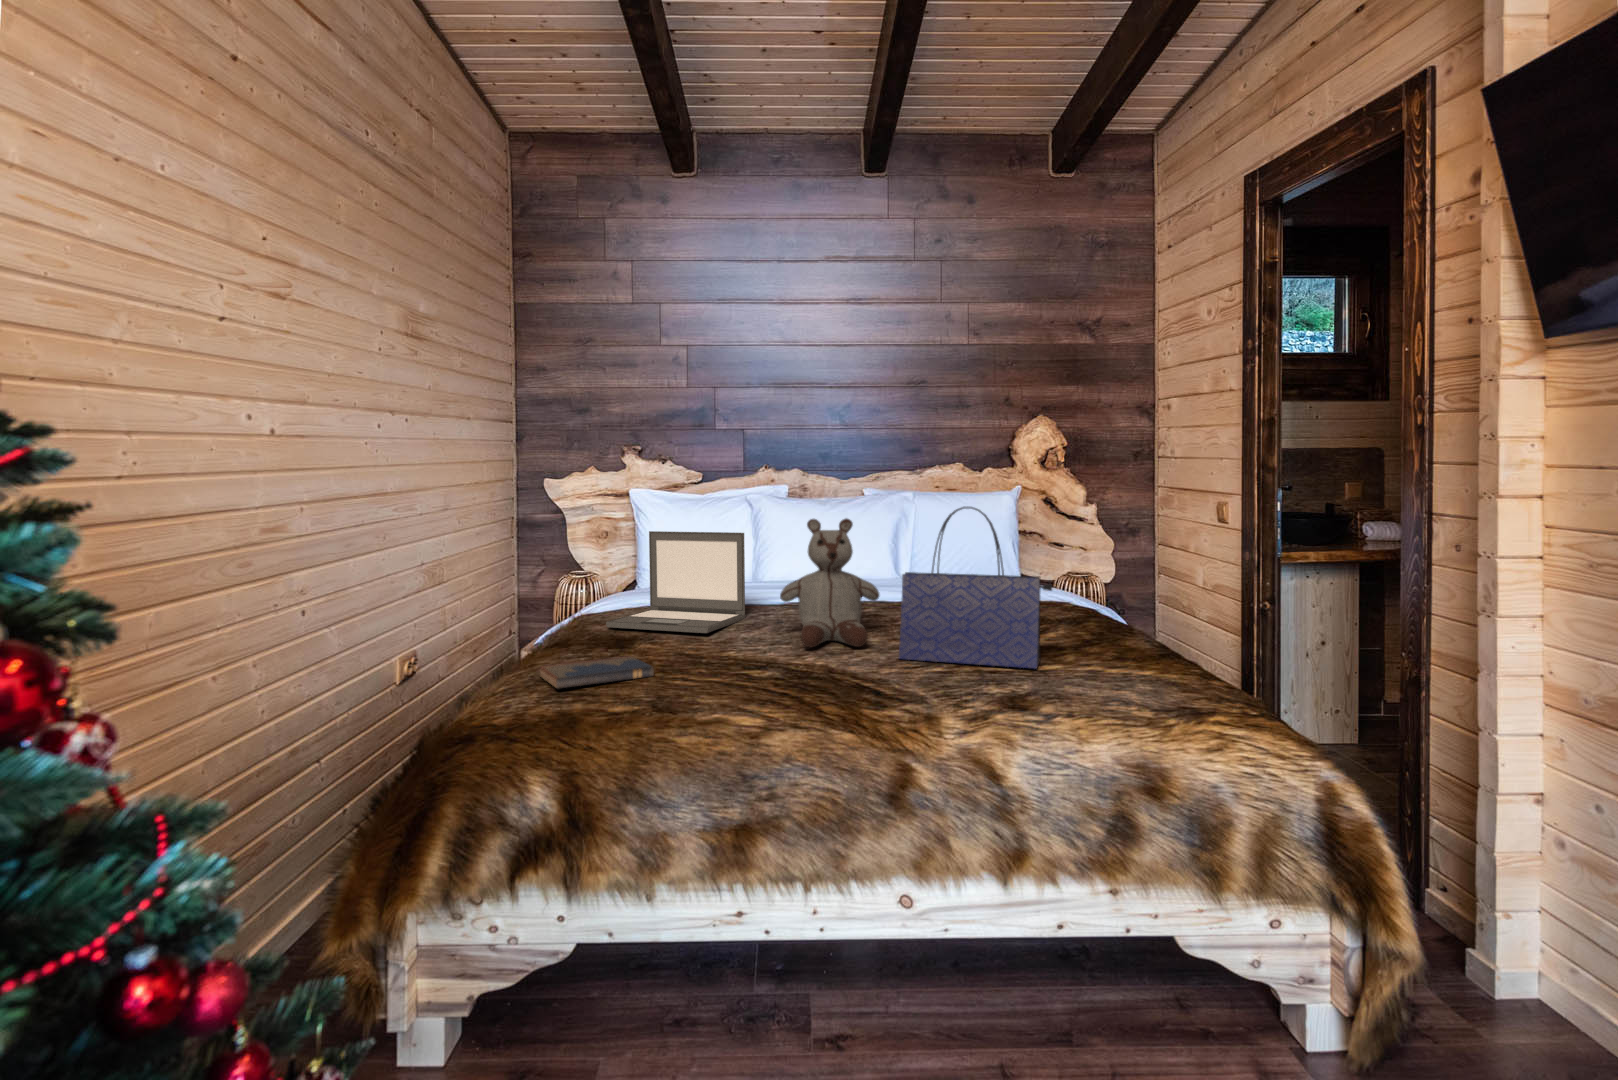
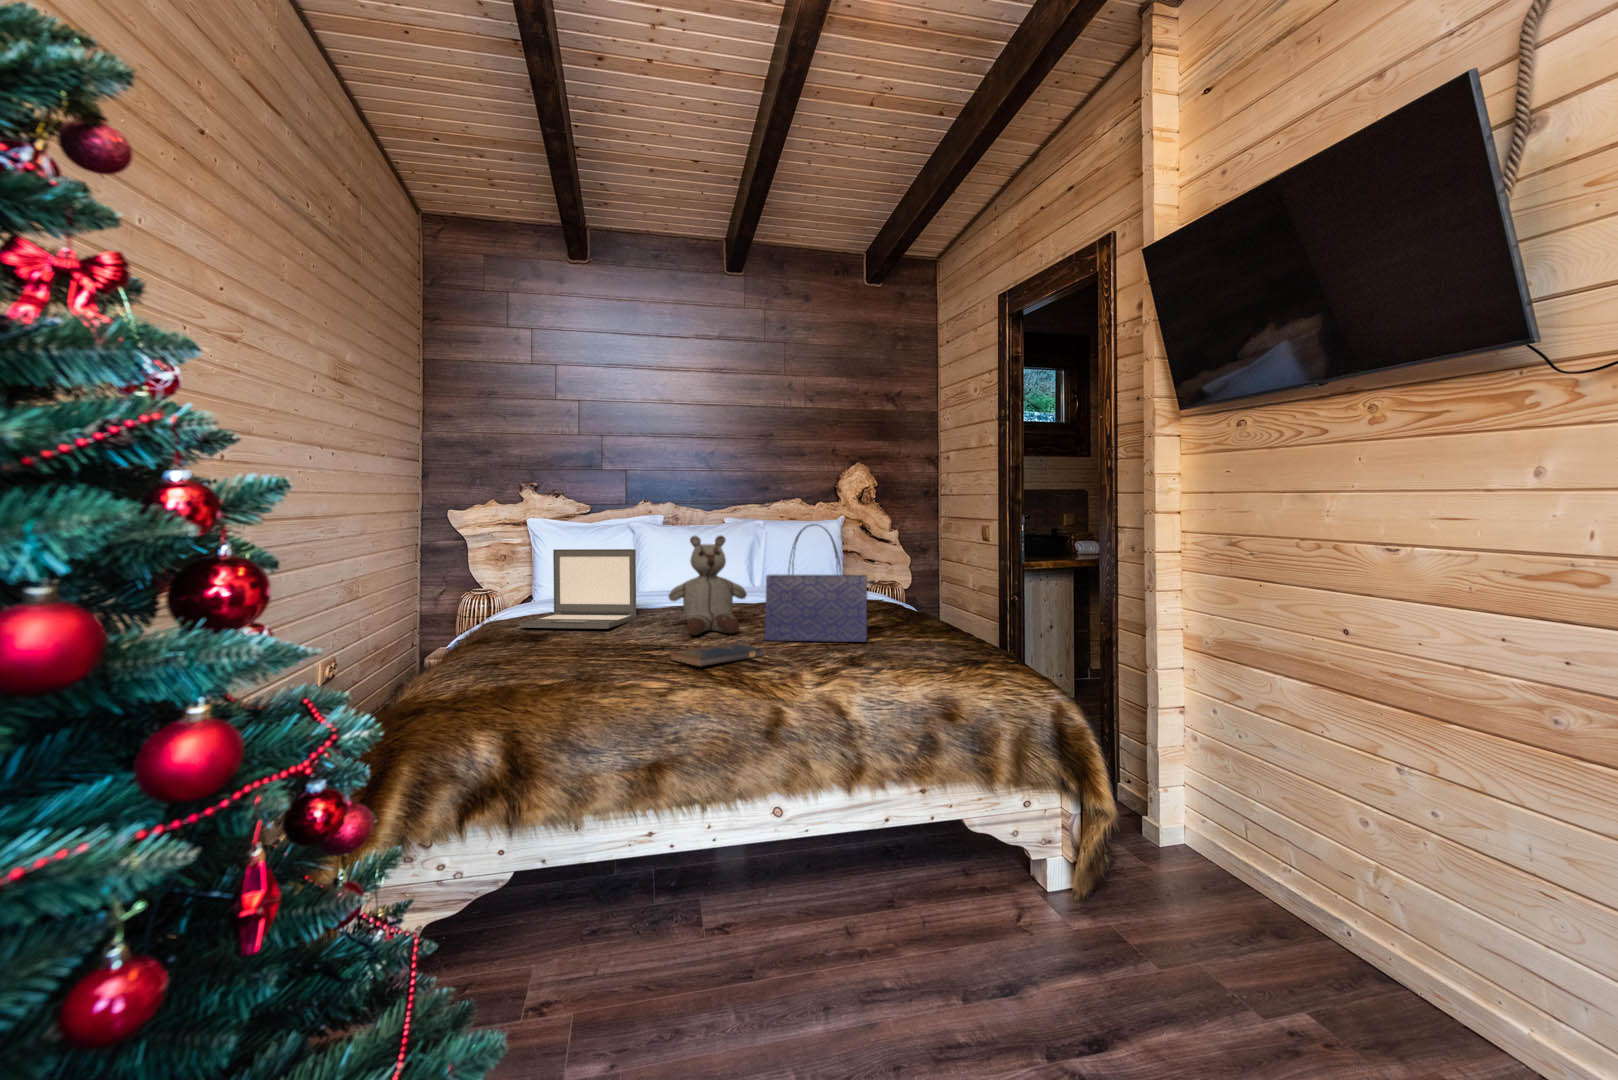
hardcover book: present [540,656,654,689] -> present [671,643,763,666]

